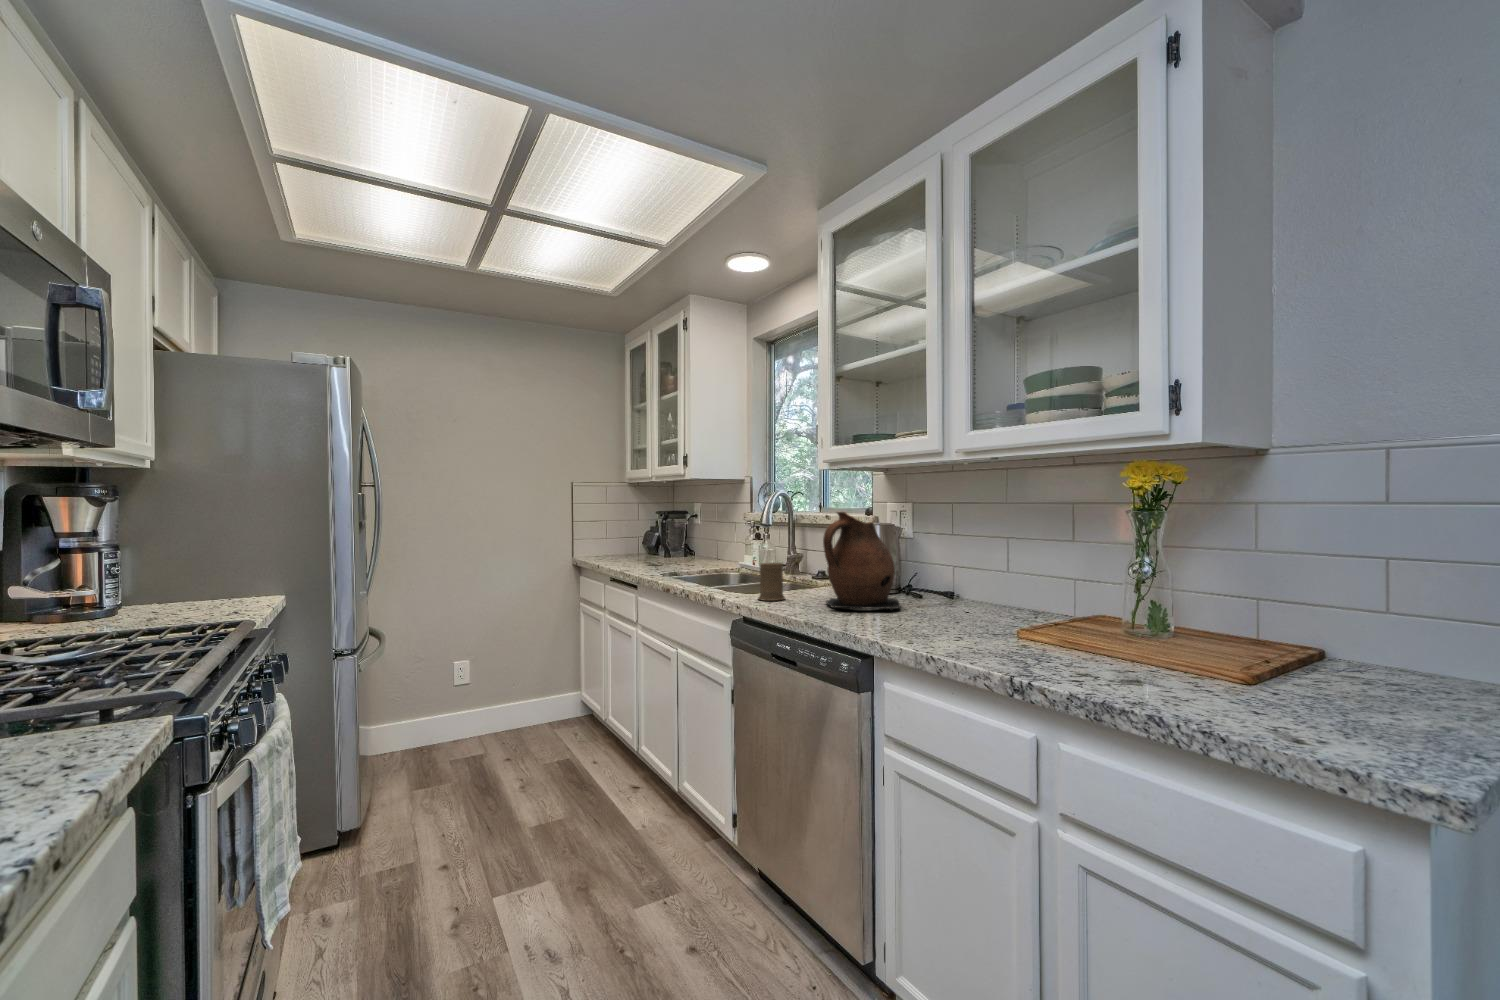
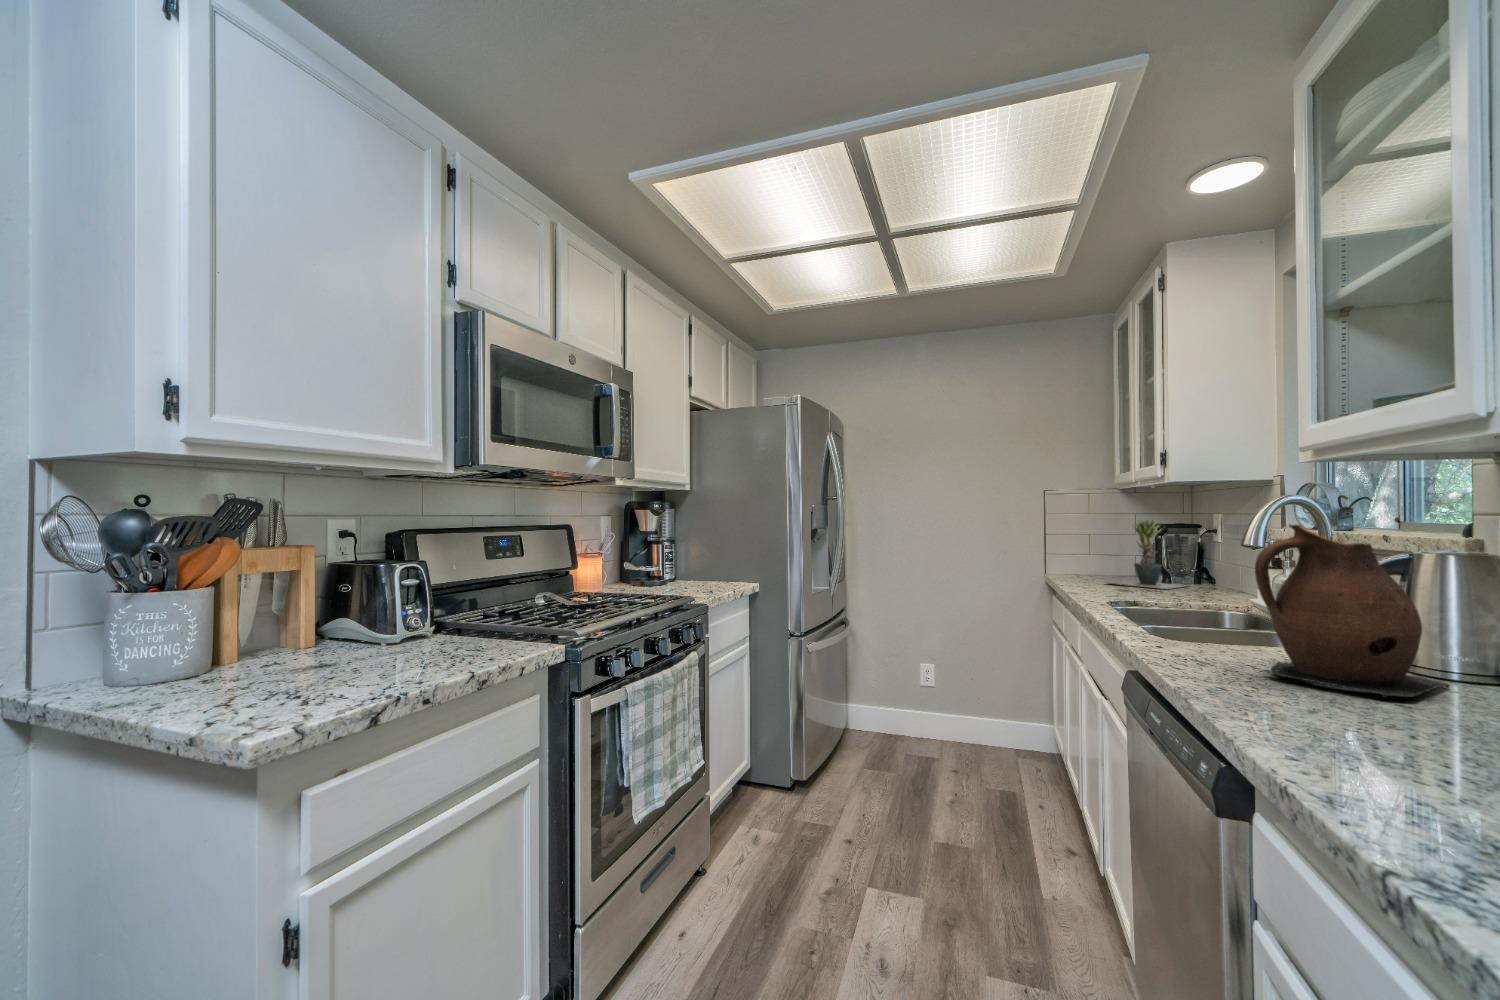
potted plant: none [624,506,682,561] -> present [1108,520,1185,589]
mug: present [758,563,785,601] -> none [1176,595,1232,651]

